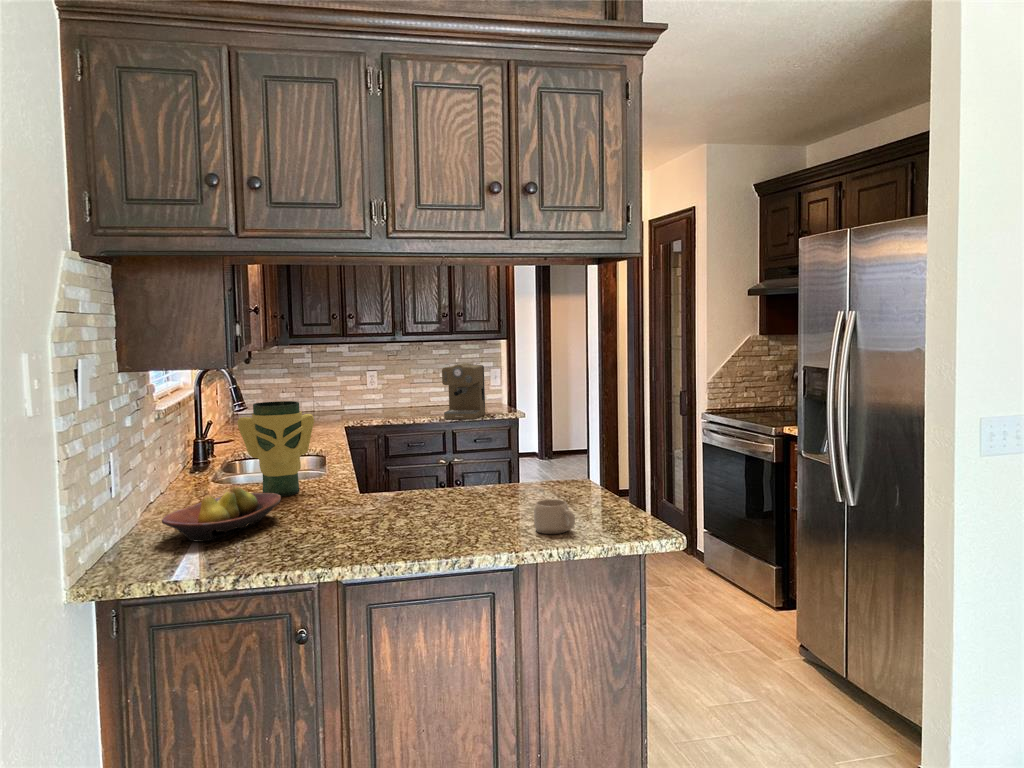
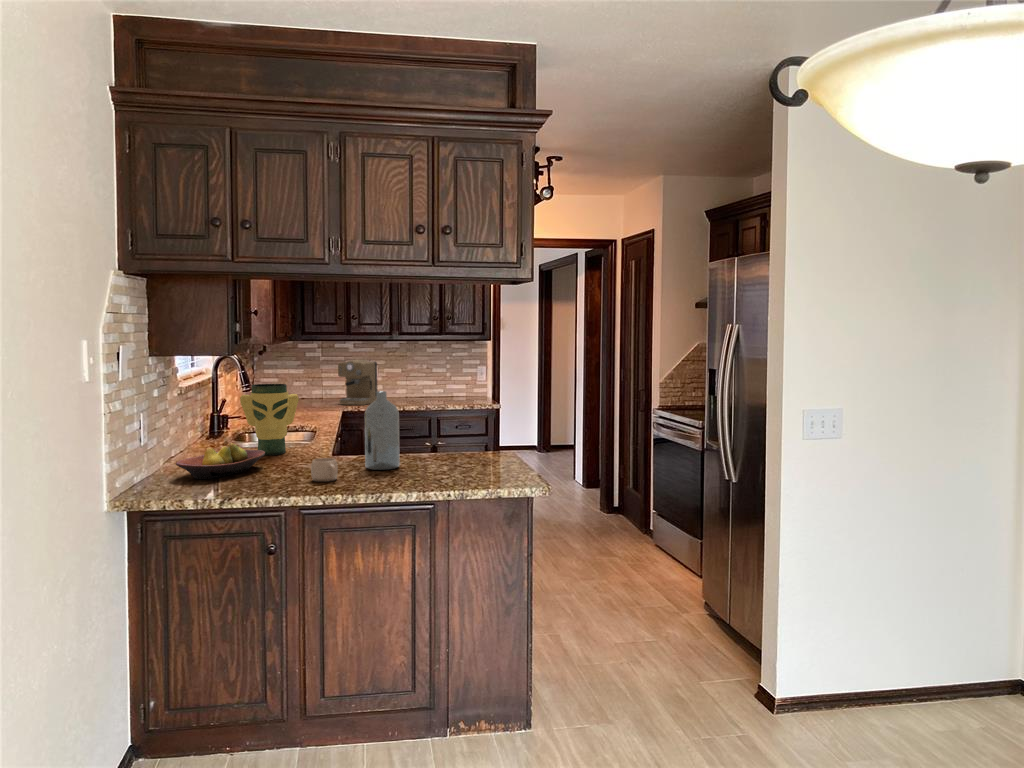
coffee maker: present [442,363,485,419] -> present [338,360,378,405]
bottle: none [418,410,466,517] -> present [365,391,400,470]
mug: present [534,499,575,534] -> present [311,458,338,482]

